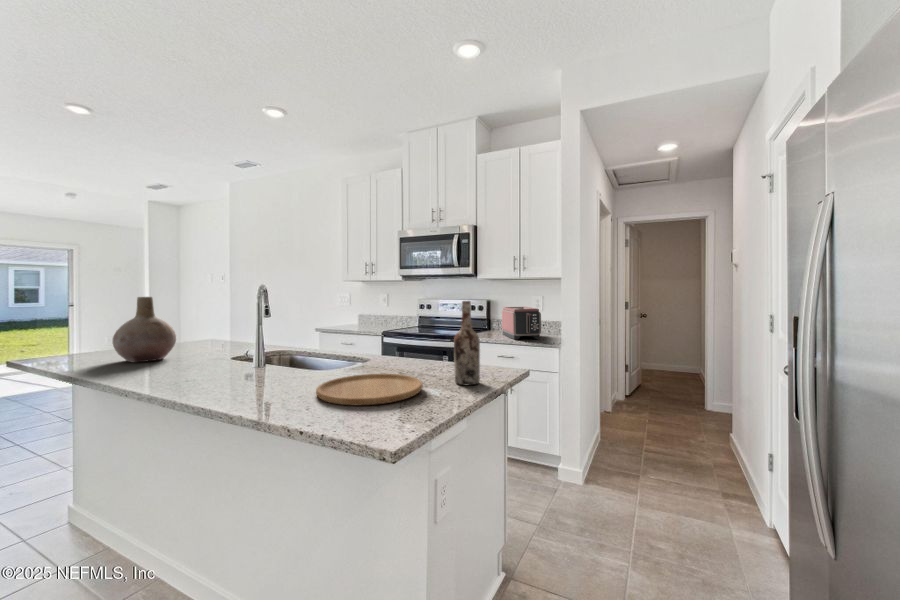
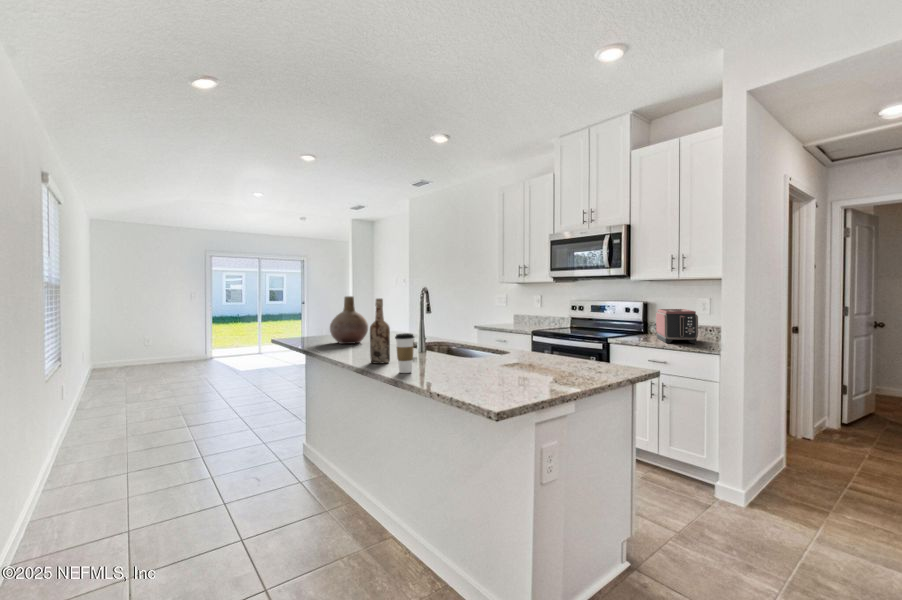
wine bottle: present [454,301,480,385] -> present [370,299,390,364]
coffee cup: none [225,348,256,405] -> present [395,333,414,373]
cutting board: present [316,374,422,405] -> none [456,361,540,381]

